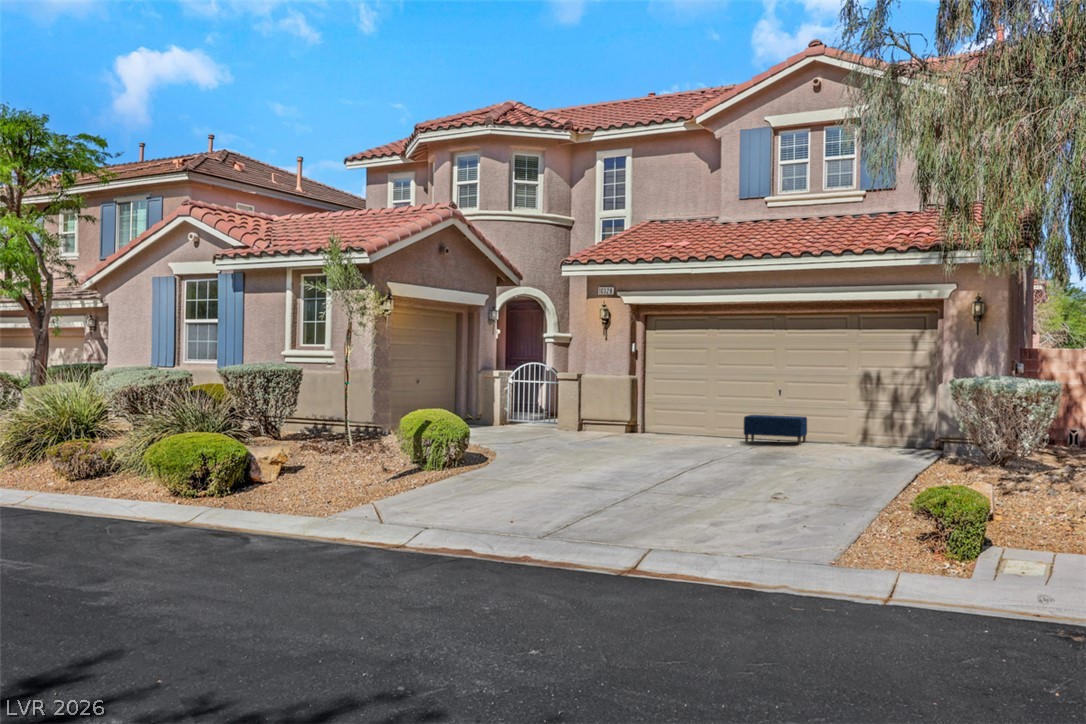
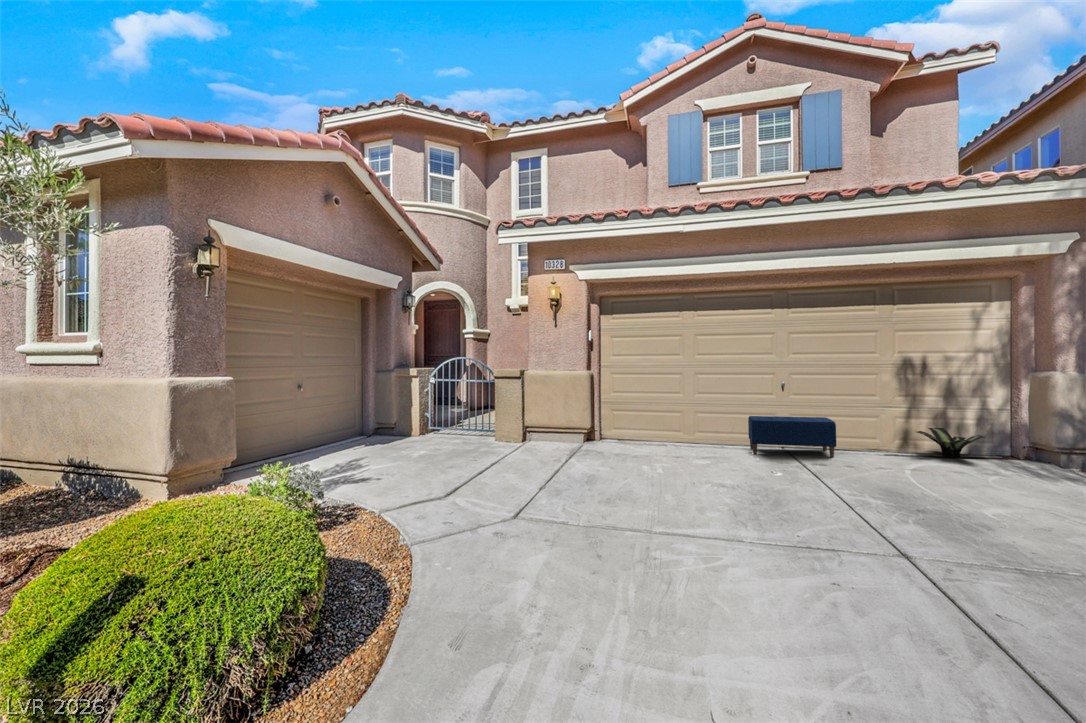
potted plant: none [857,426,904,446] -> present [916,428,985,458]

